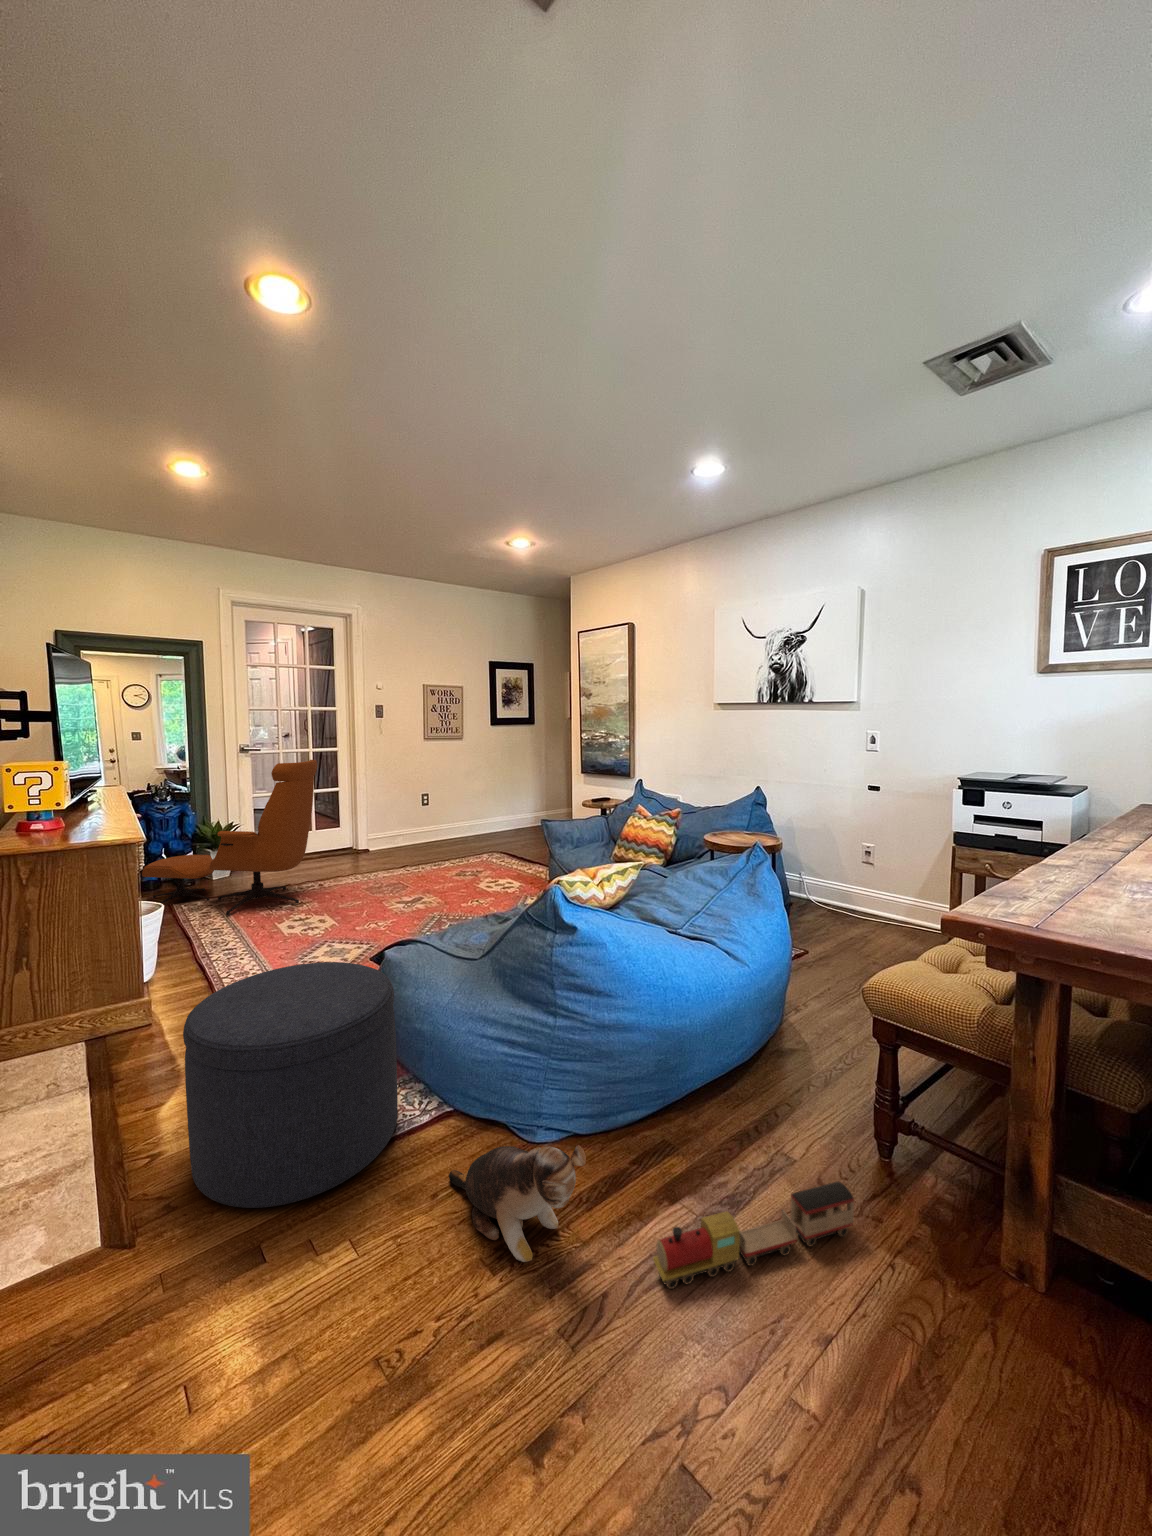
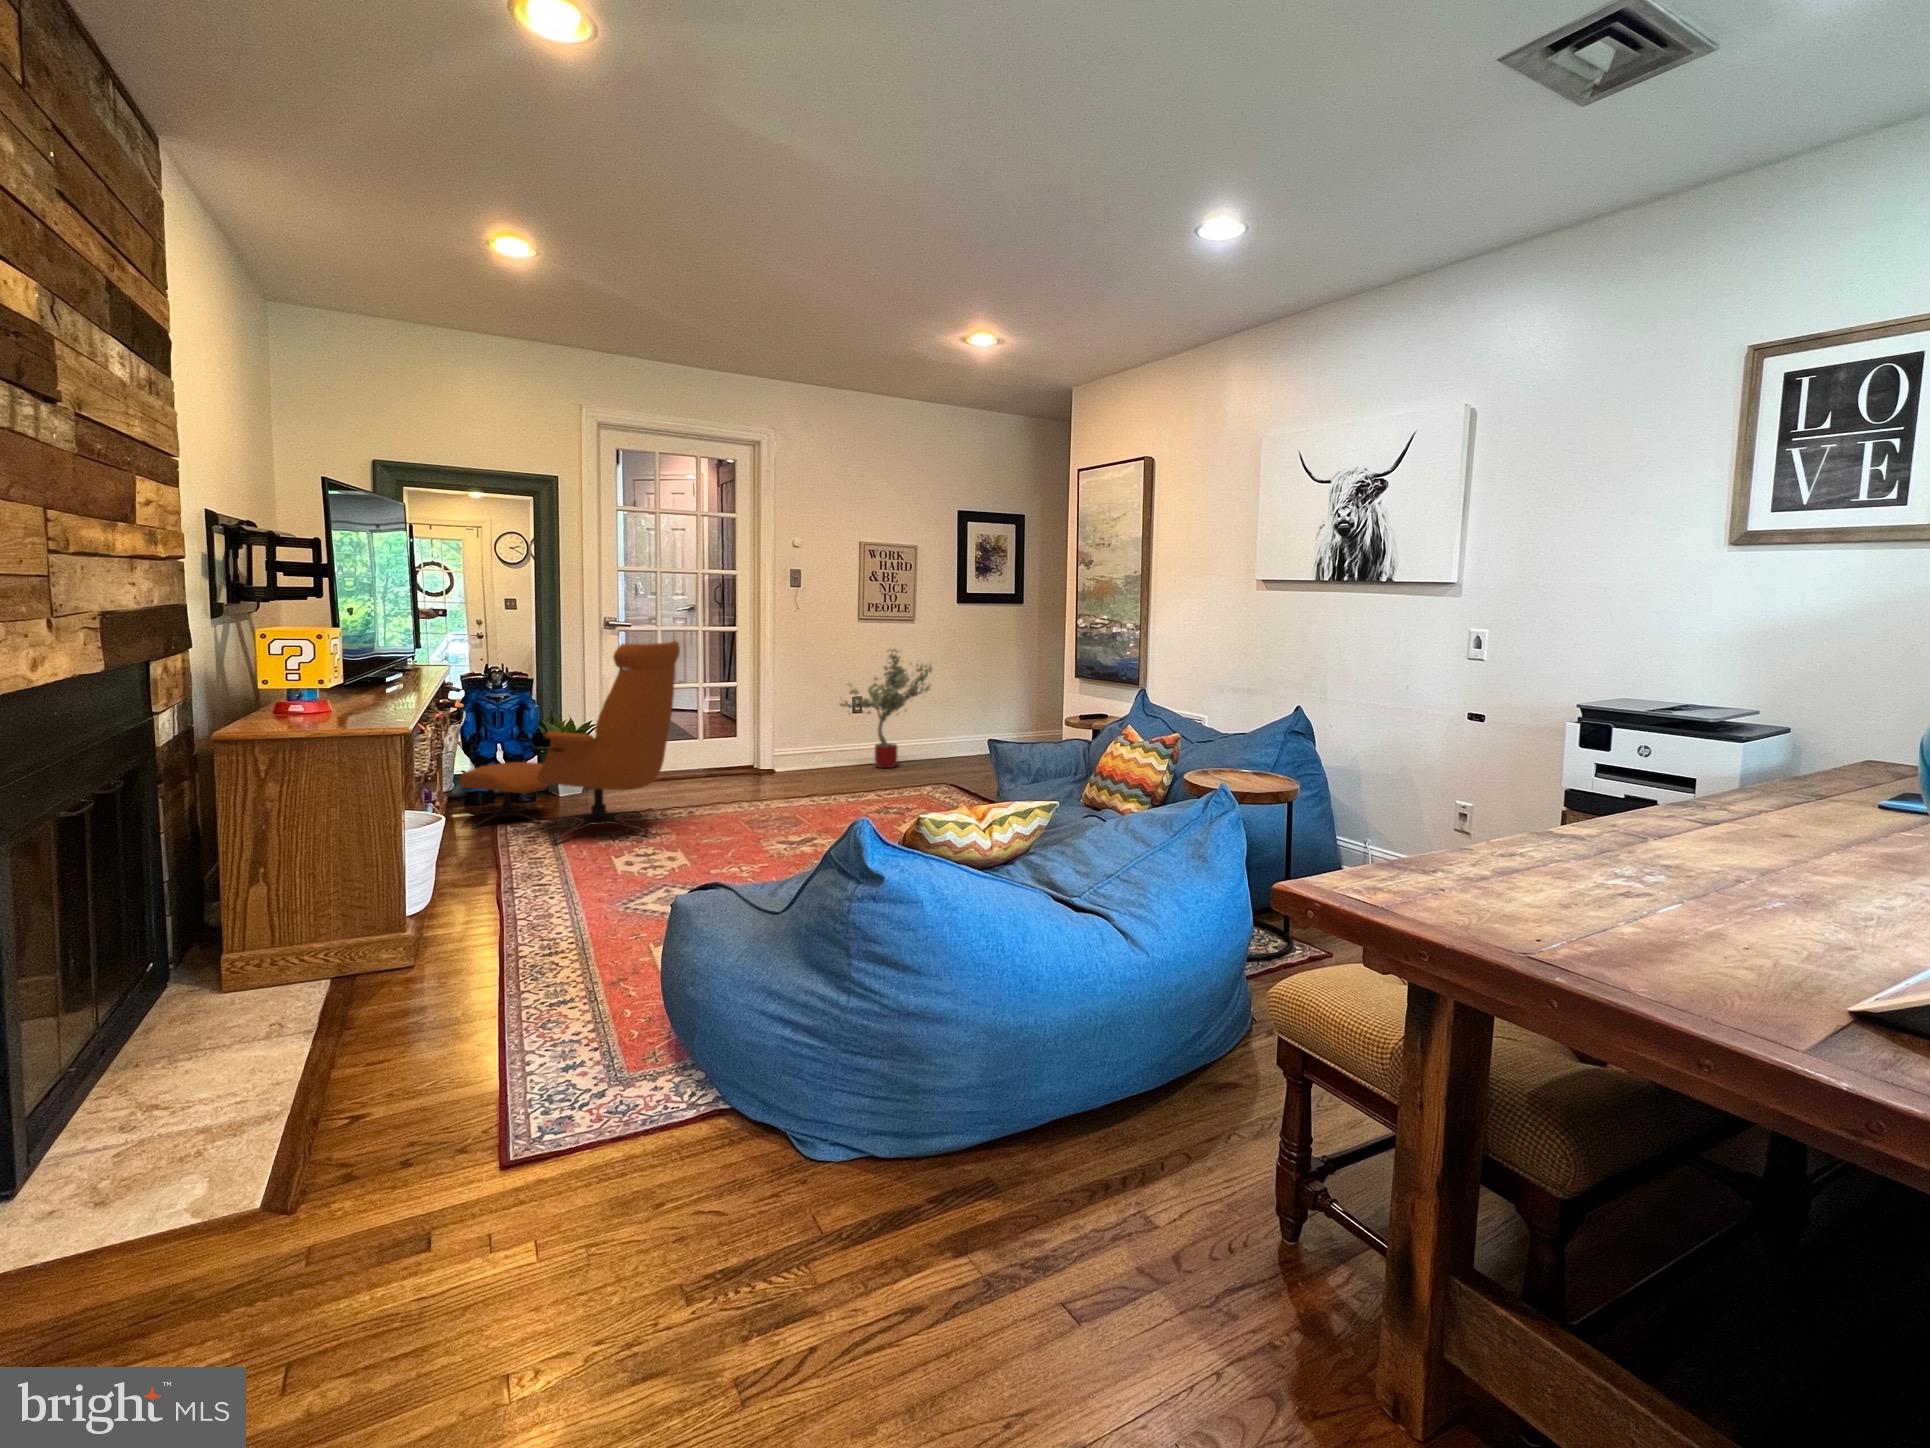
potted tree: none [416,758,481,842] -> present [840,649,932,768]
ottoman: present [183,962,398,1208] -> none [376,901,655,1189]
plush toy: present [449,1145,586,1262] -> none [683,1150,807,1296]
toy train: present [653,1181,854,1289] -> none [888,1256,1187,1356]

